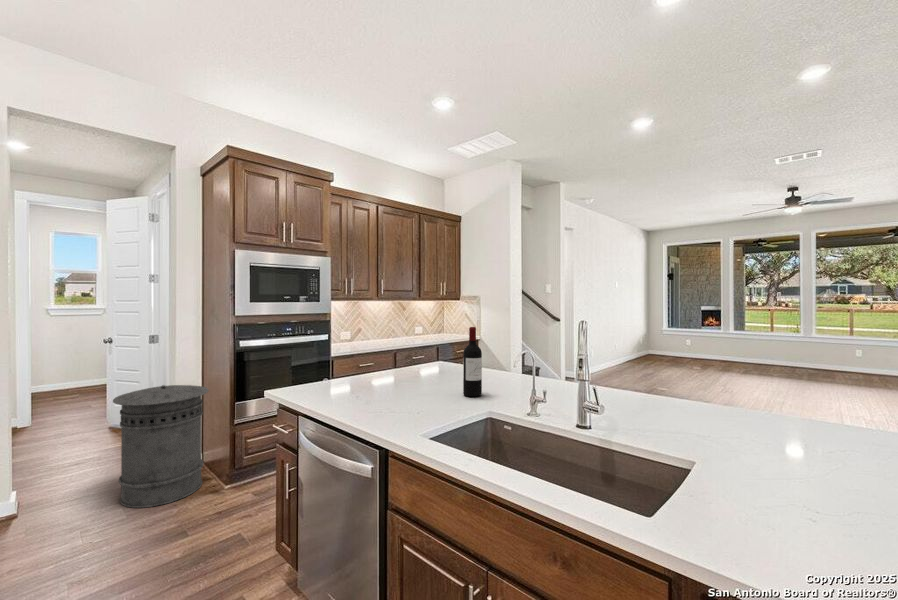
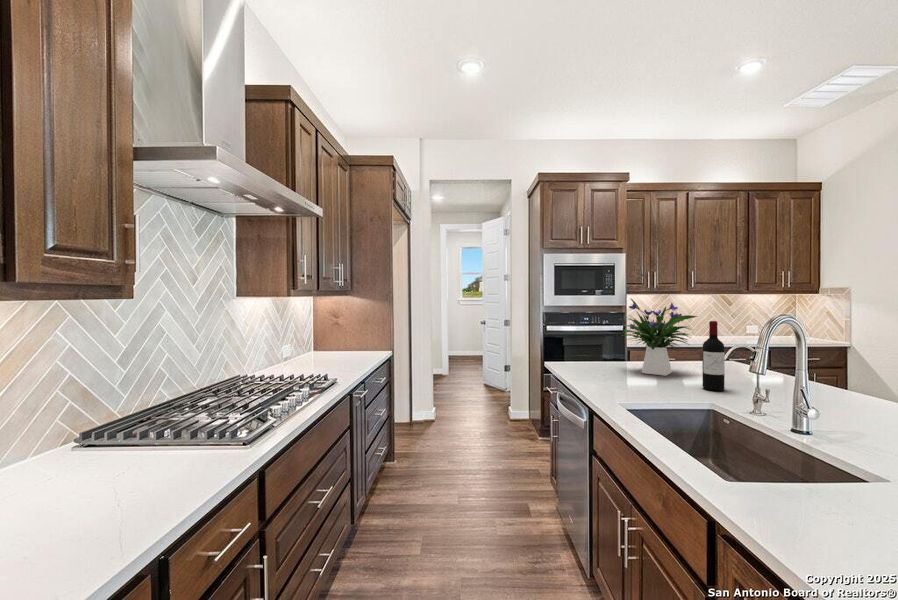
flower arrangement: none [367,304,444,388] -> present [622,299,697,376]
trash can: present [113,385,209,508] -> none [474,355,529,437]

